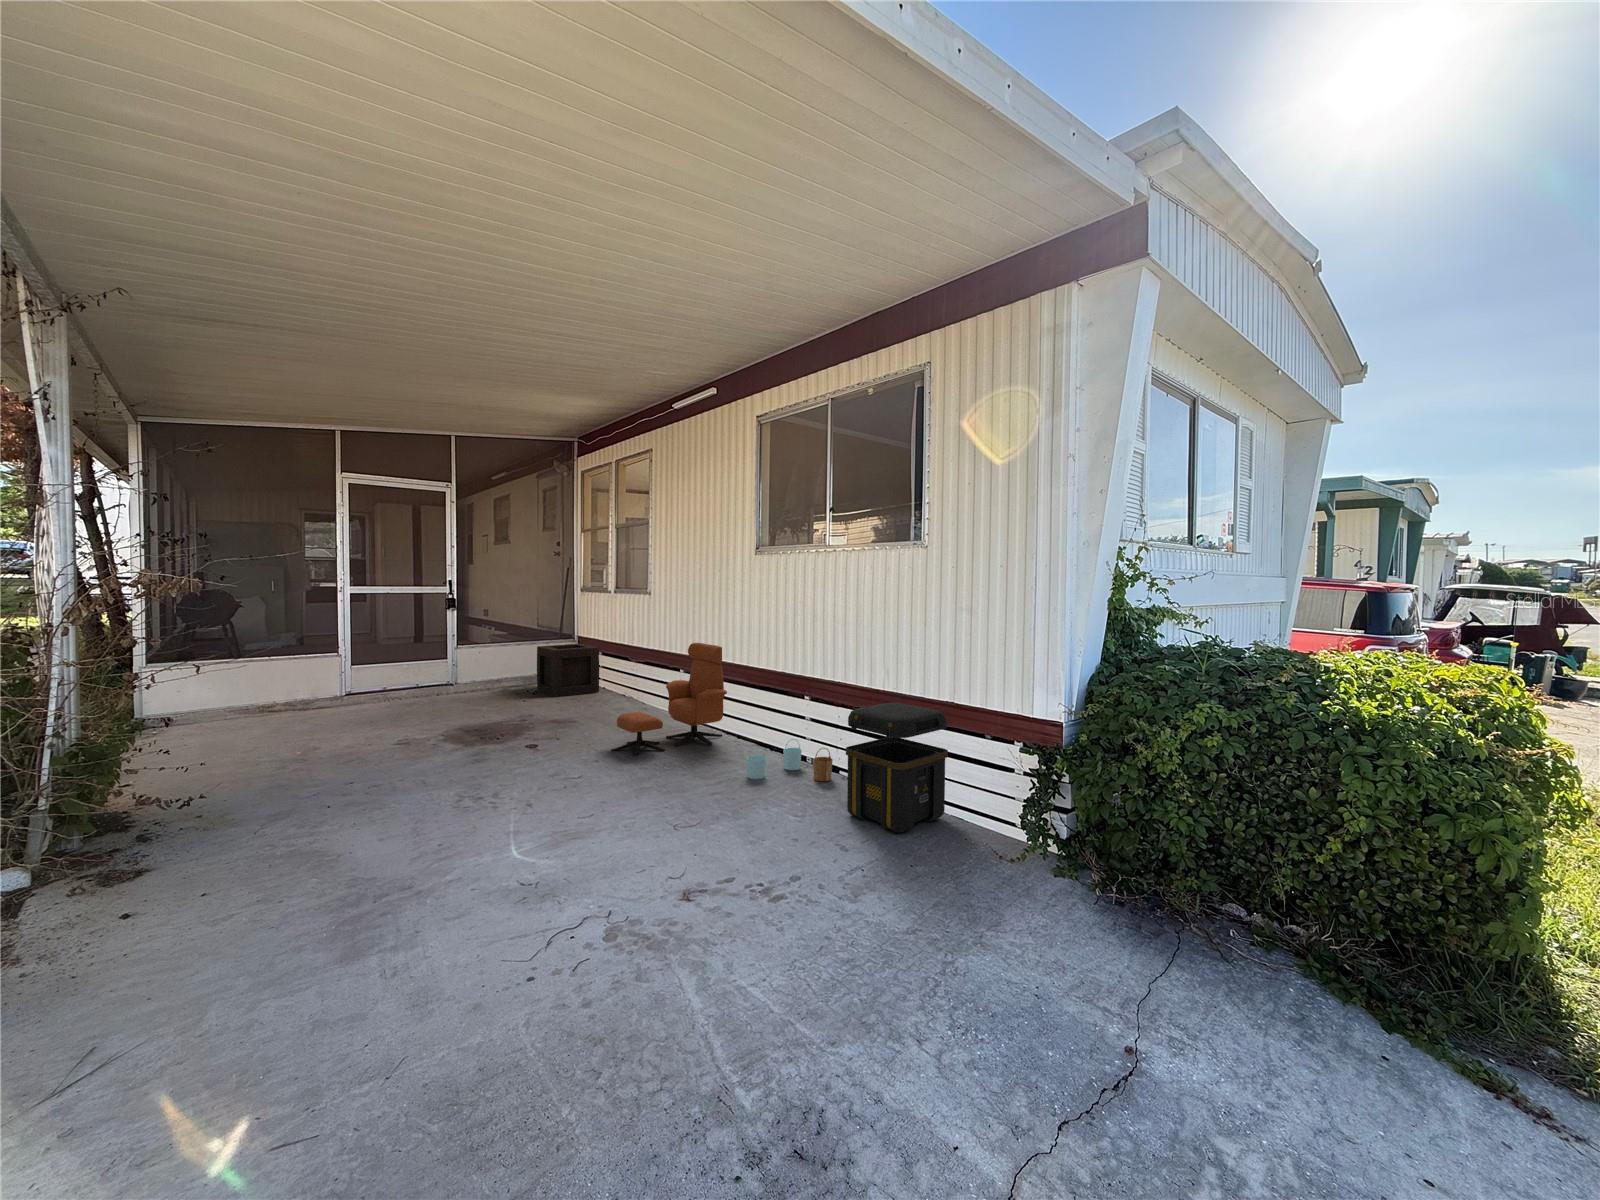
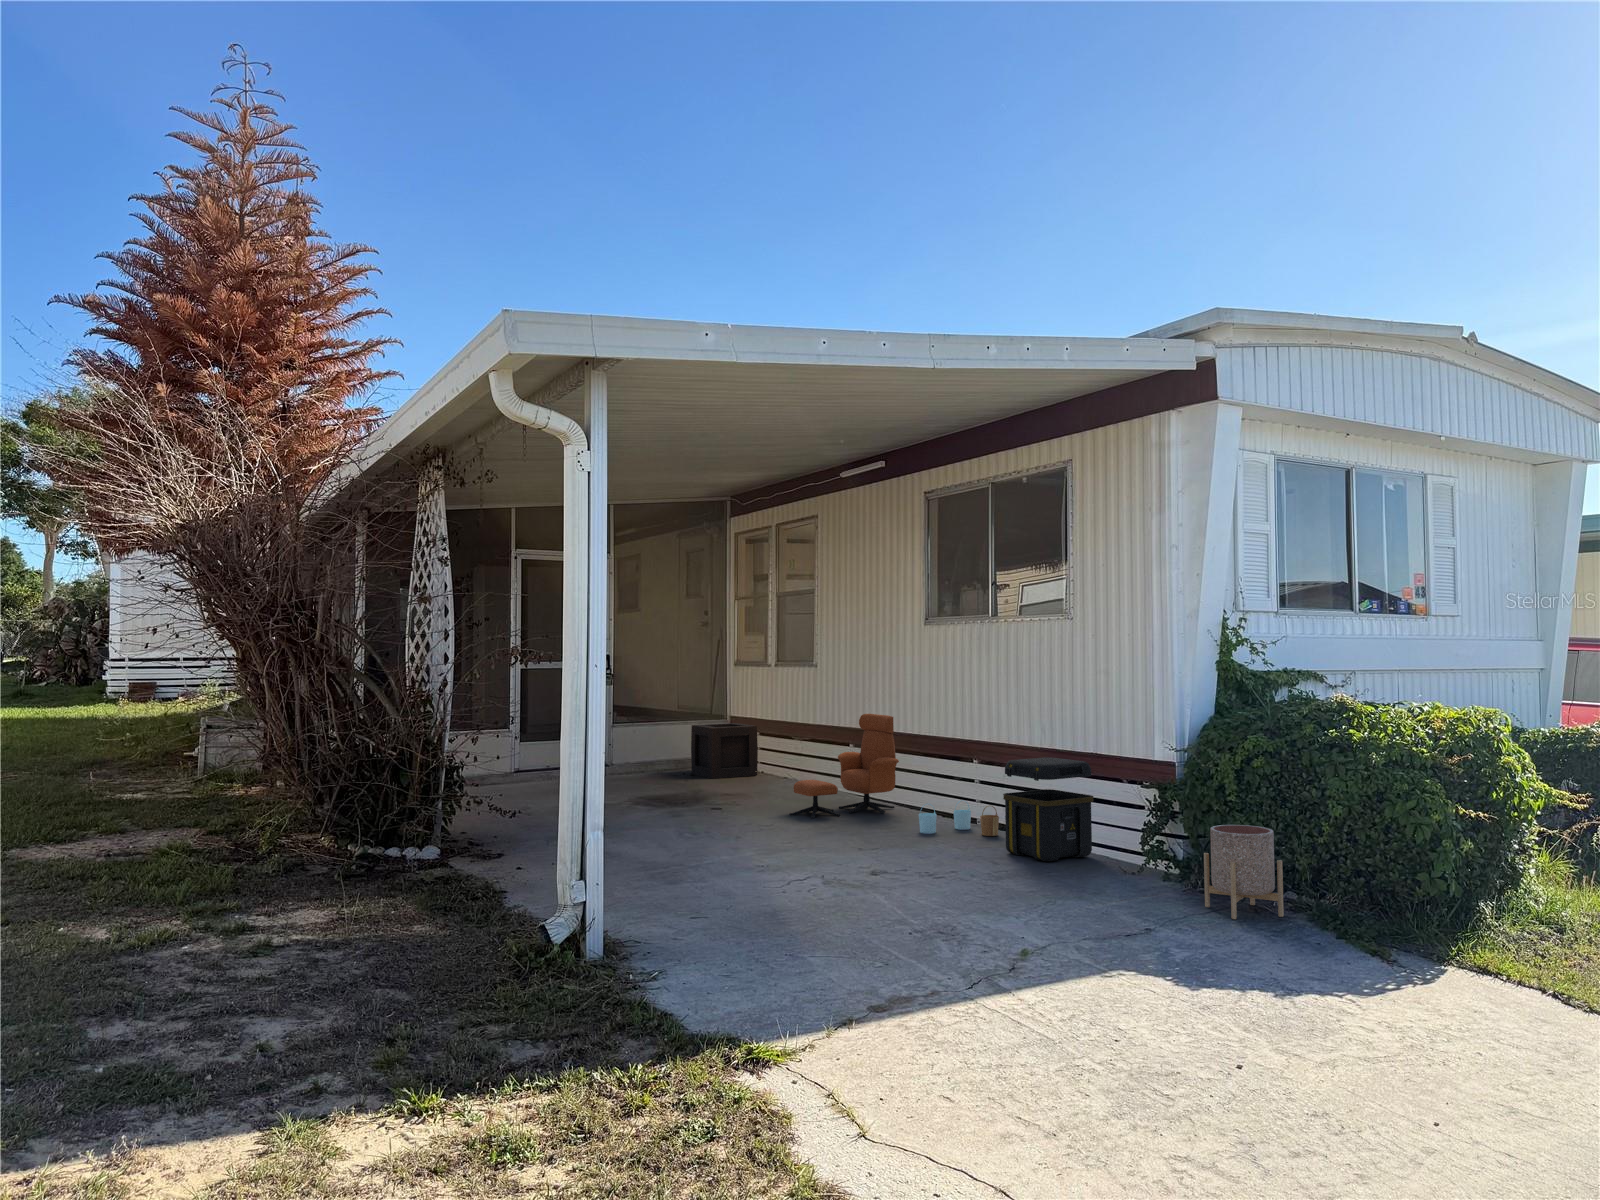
planter: none [1138,822,1260,976] -> present [1204,825,1284,919]

